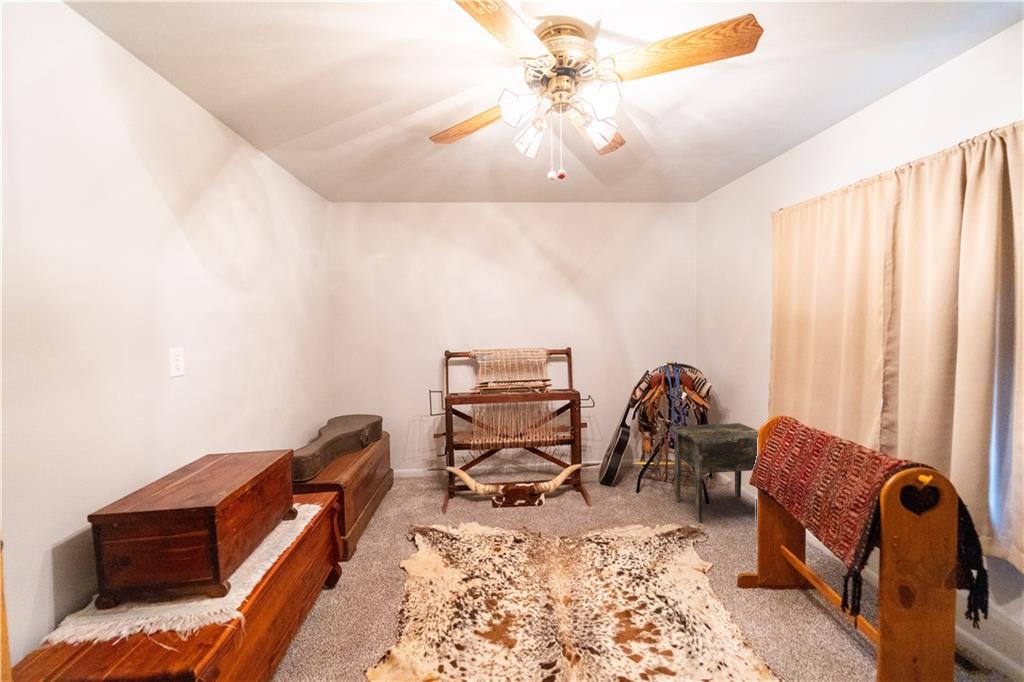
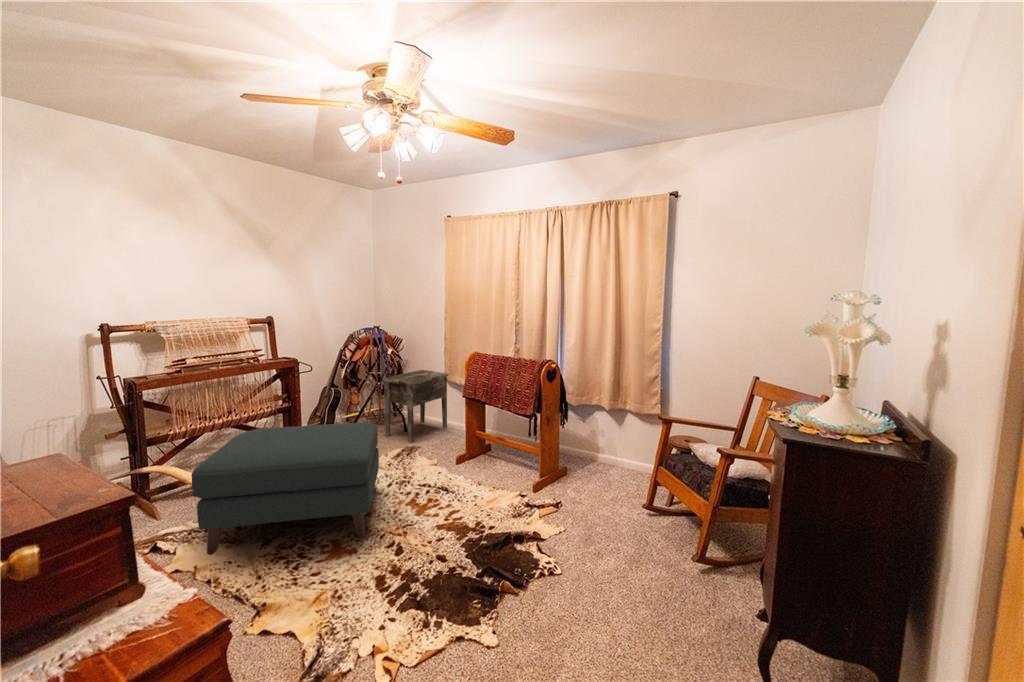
ottoman: none [421,458,607,630] -> present [191,423,379,555]

